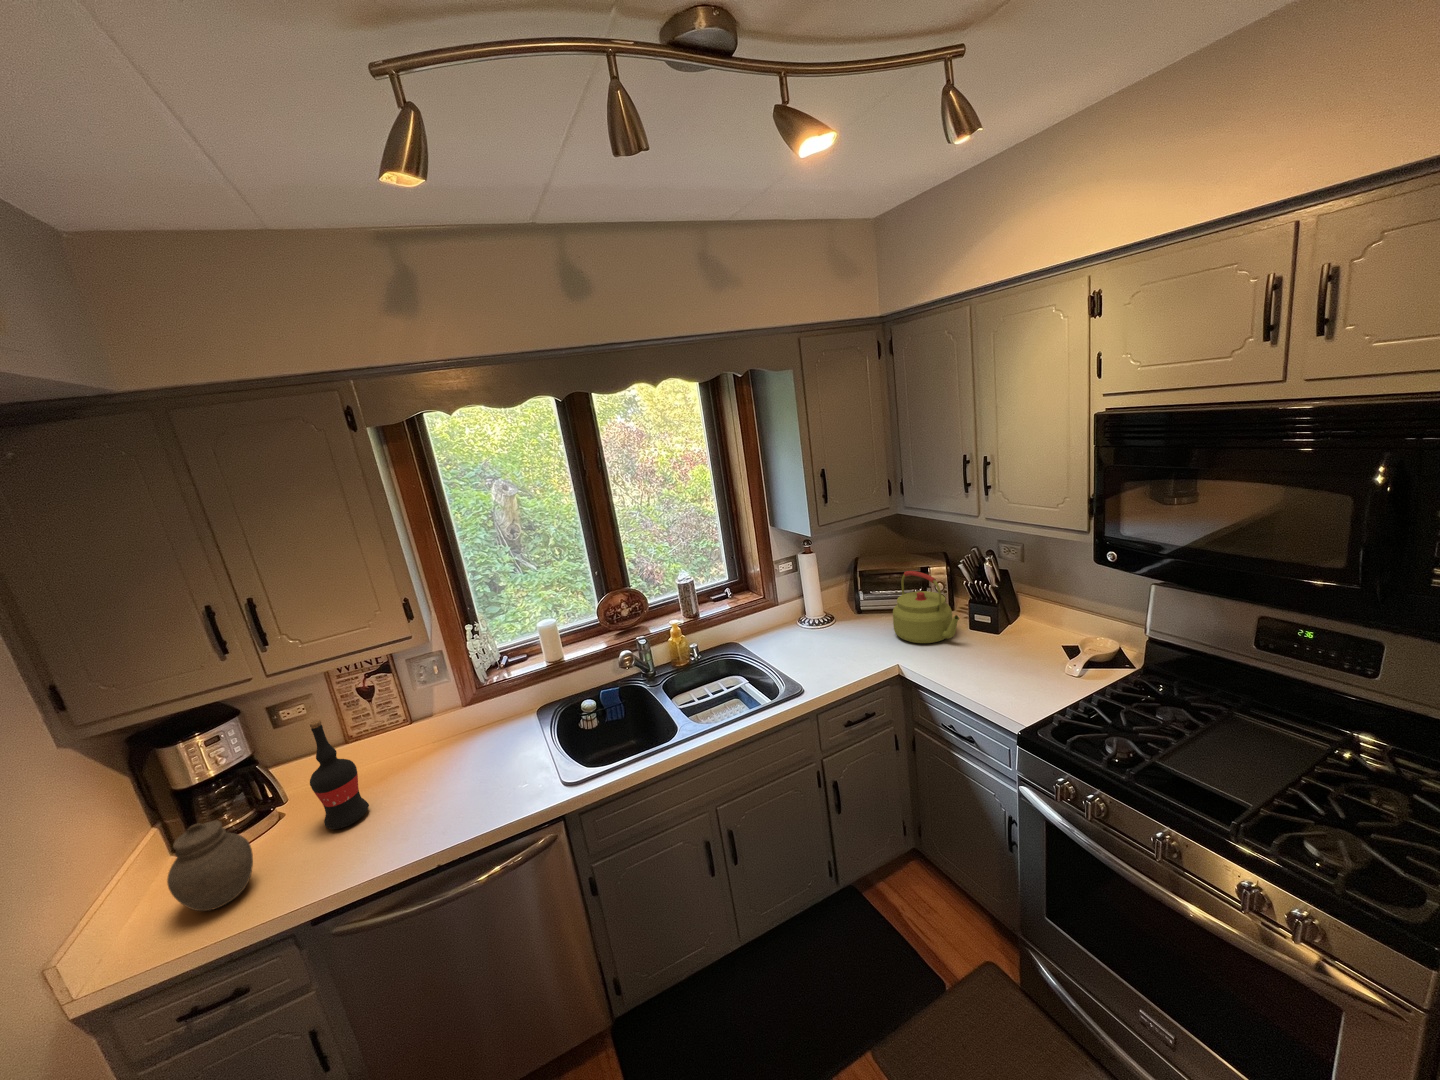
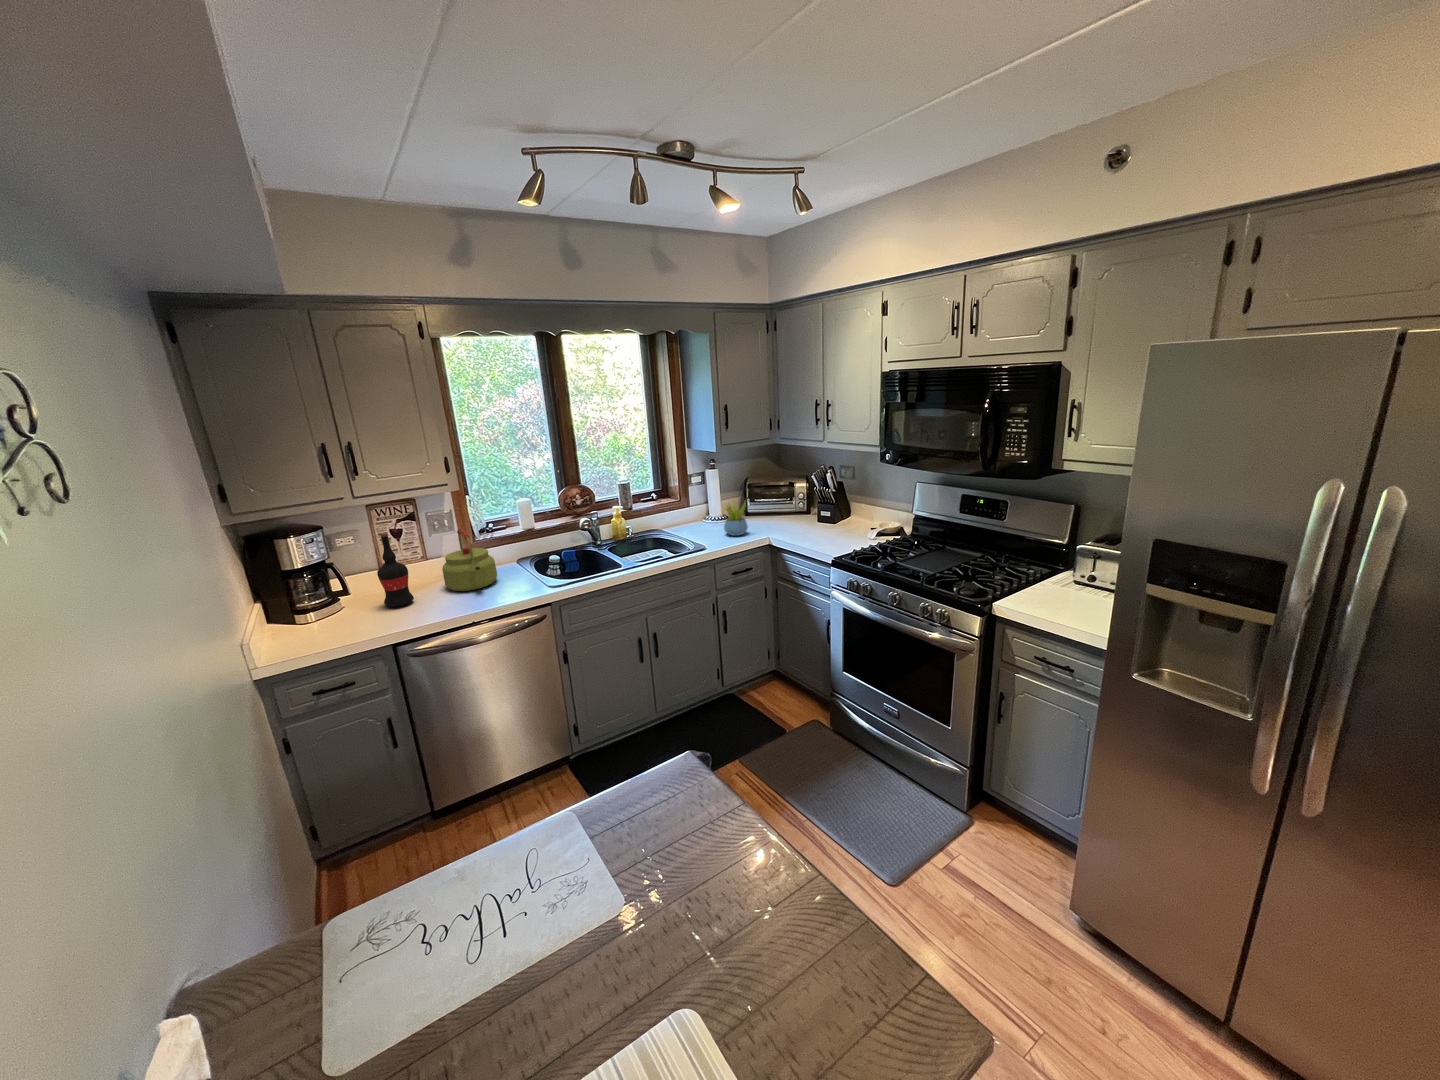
kettle: present [893,571,959,643] -> present [442,529,497,591]
succulent plant: none [826,605,865,661] -> present [724,501,748,536]
jar: present [167,821,253,911] -> none [301,580,351,636]

